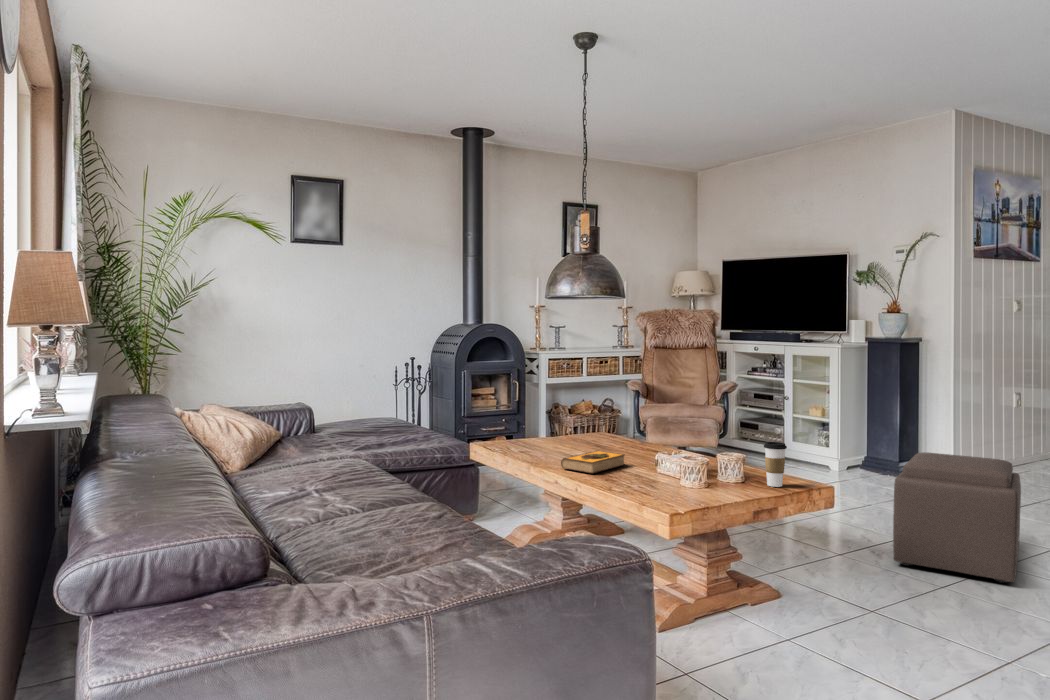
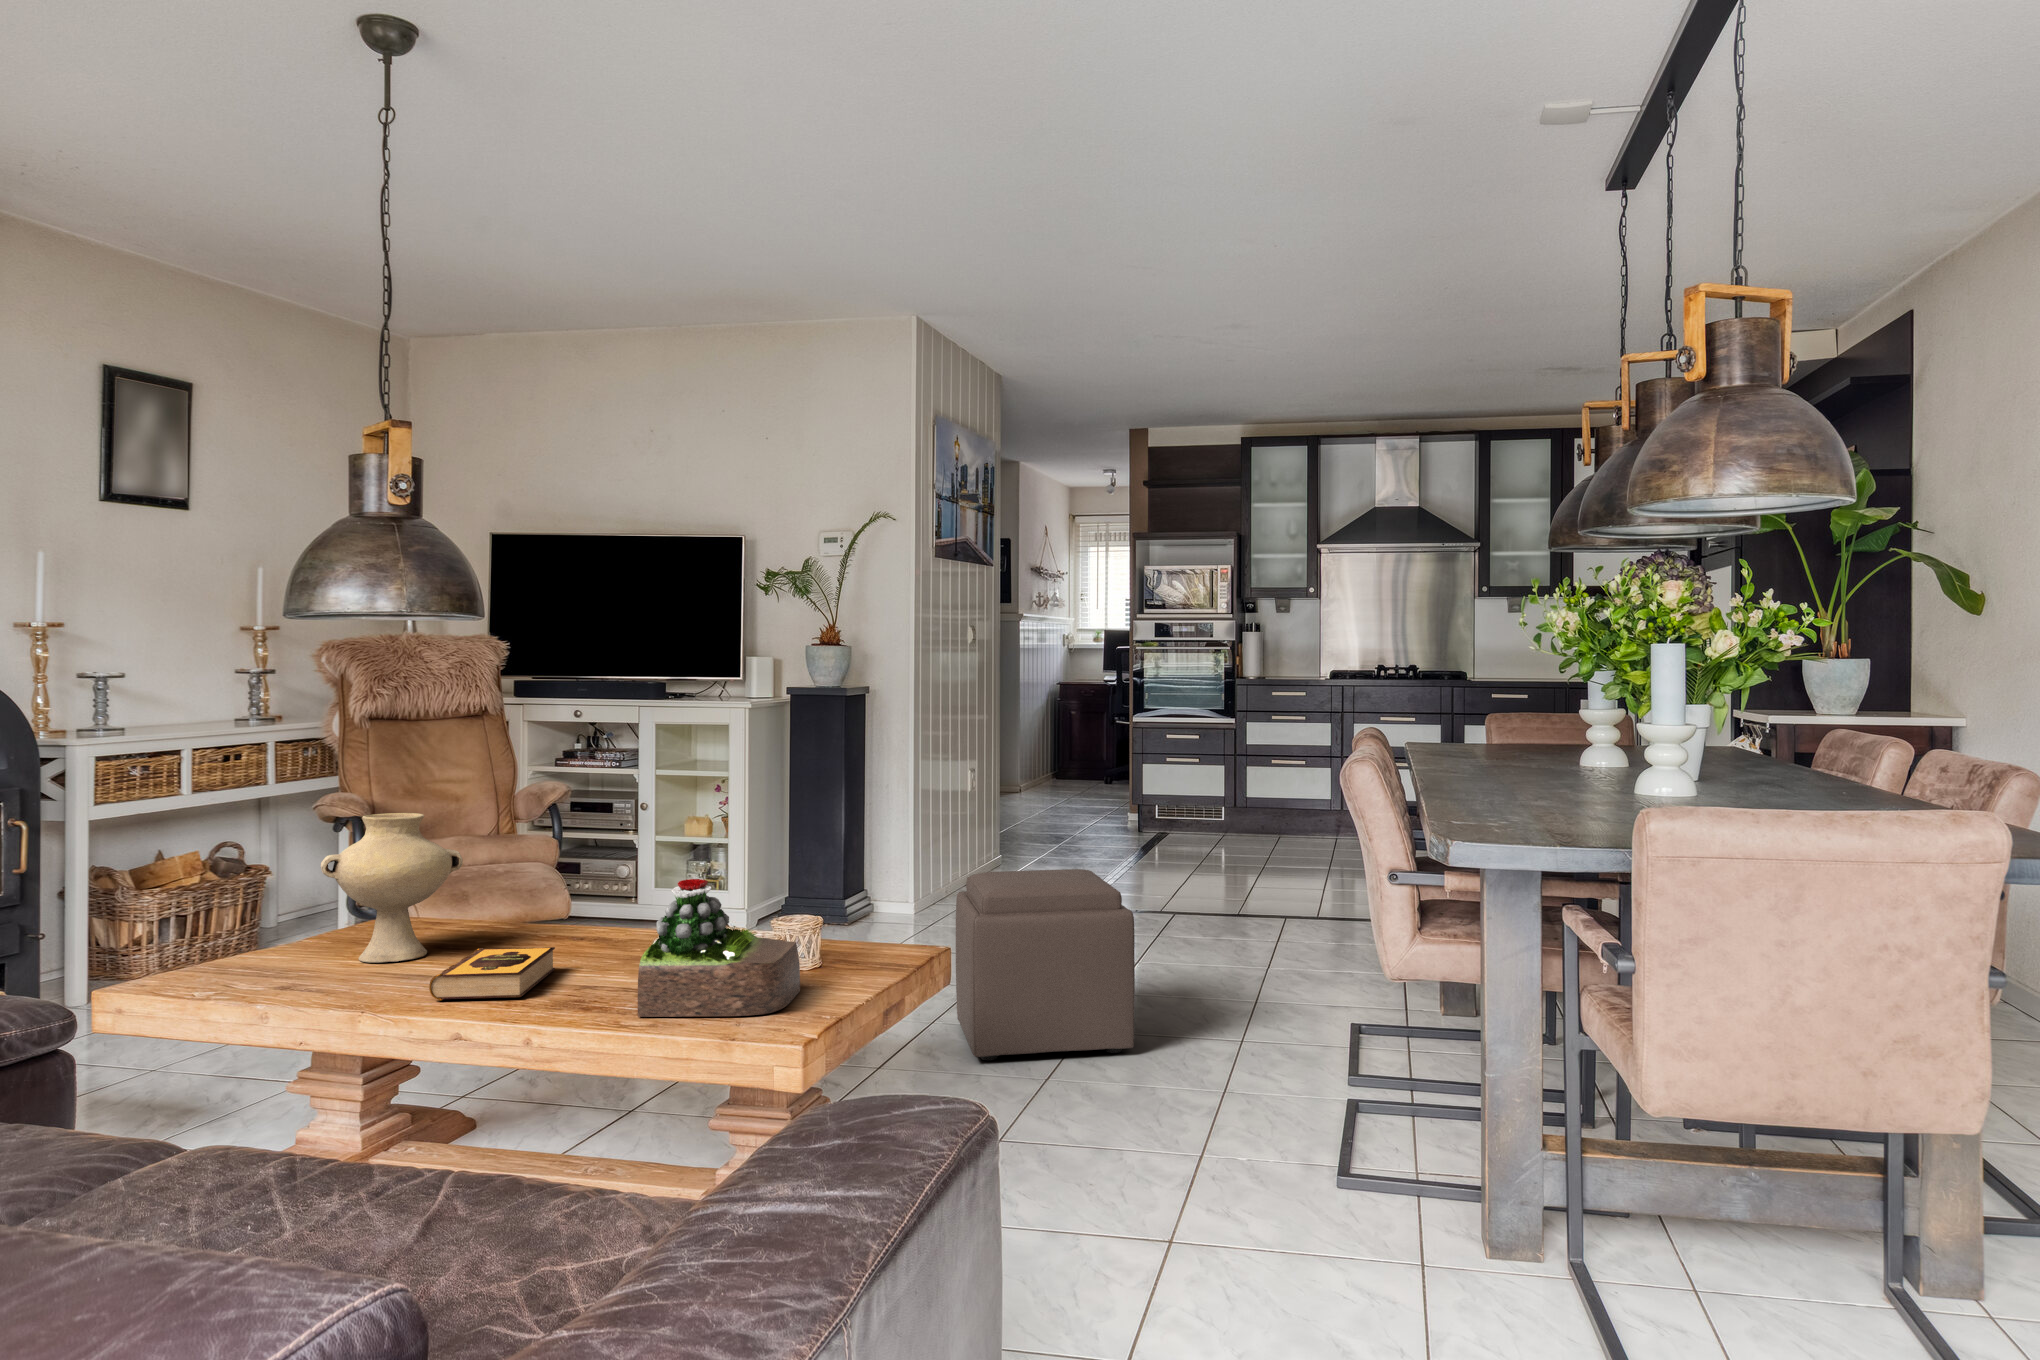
vase: none [551,387,607,452] -> present [321,813,463,963]
succulent plant: none [622,429,711,501] -> present [638,879,800,1017]
coffee cup: present [764,442,787,487] -> none [850,879,889,959]

